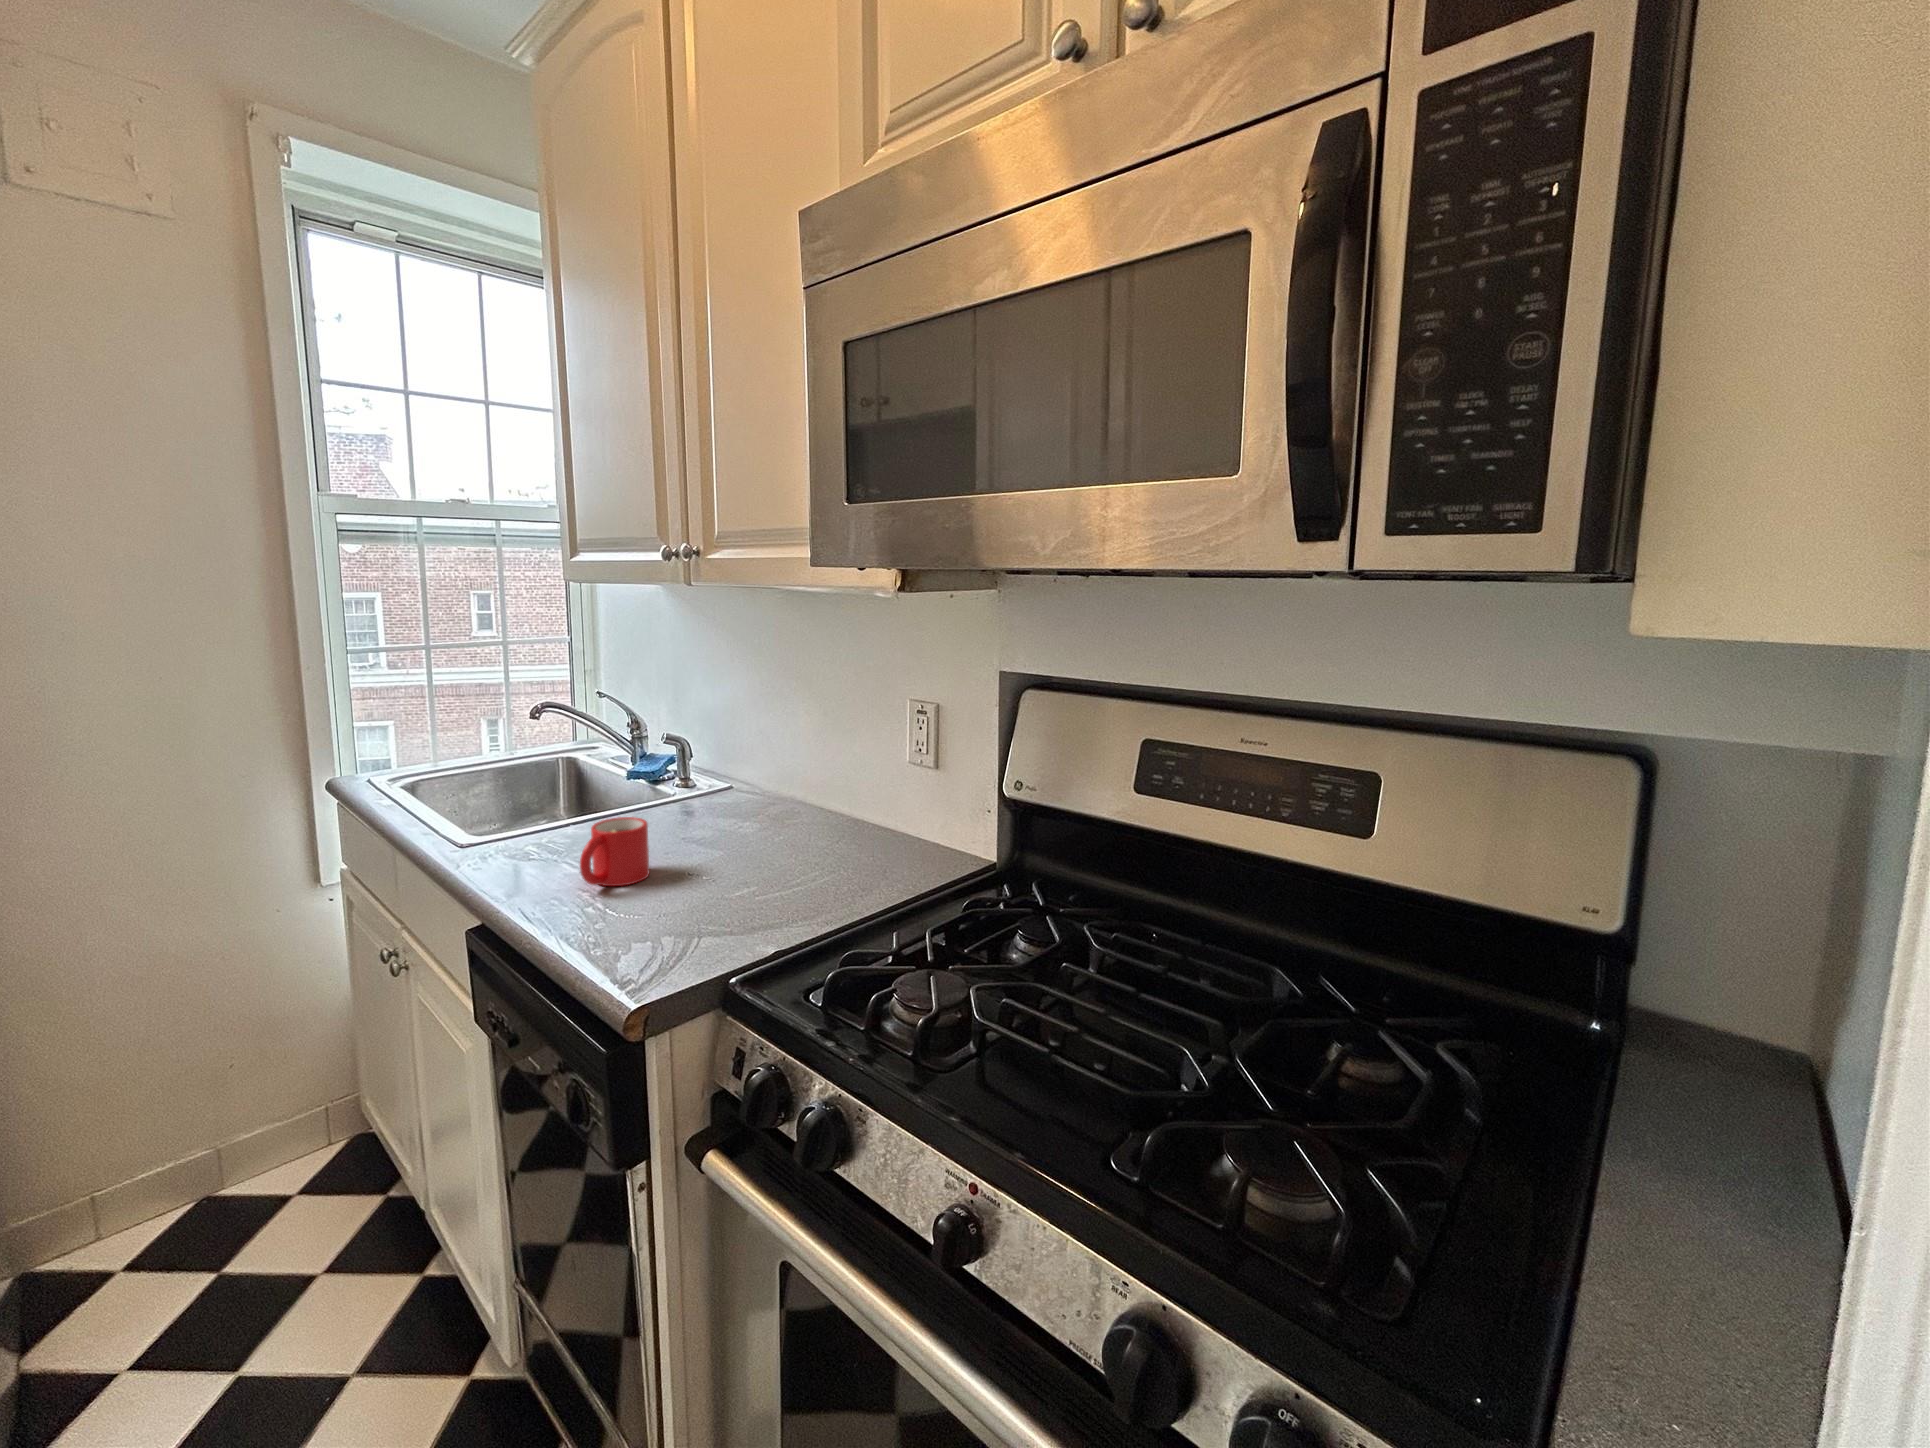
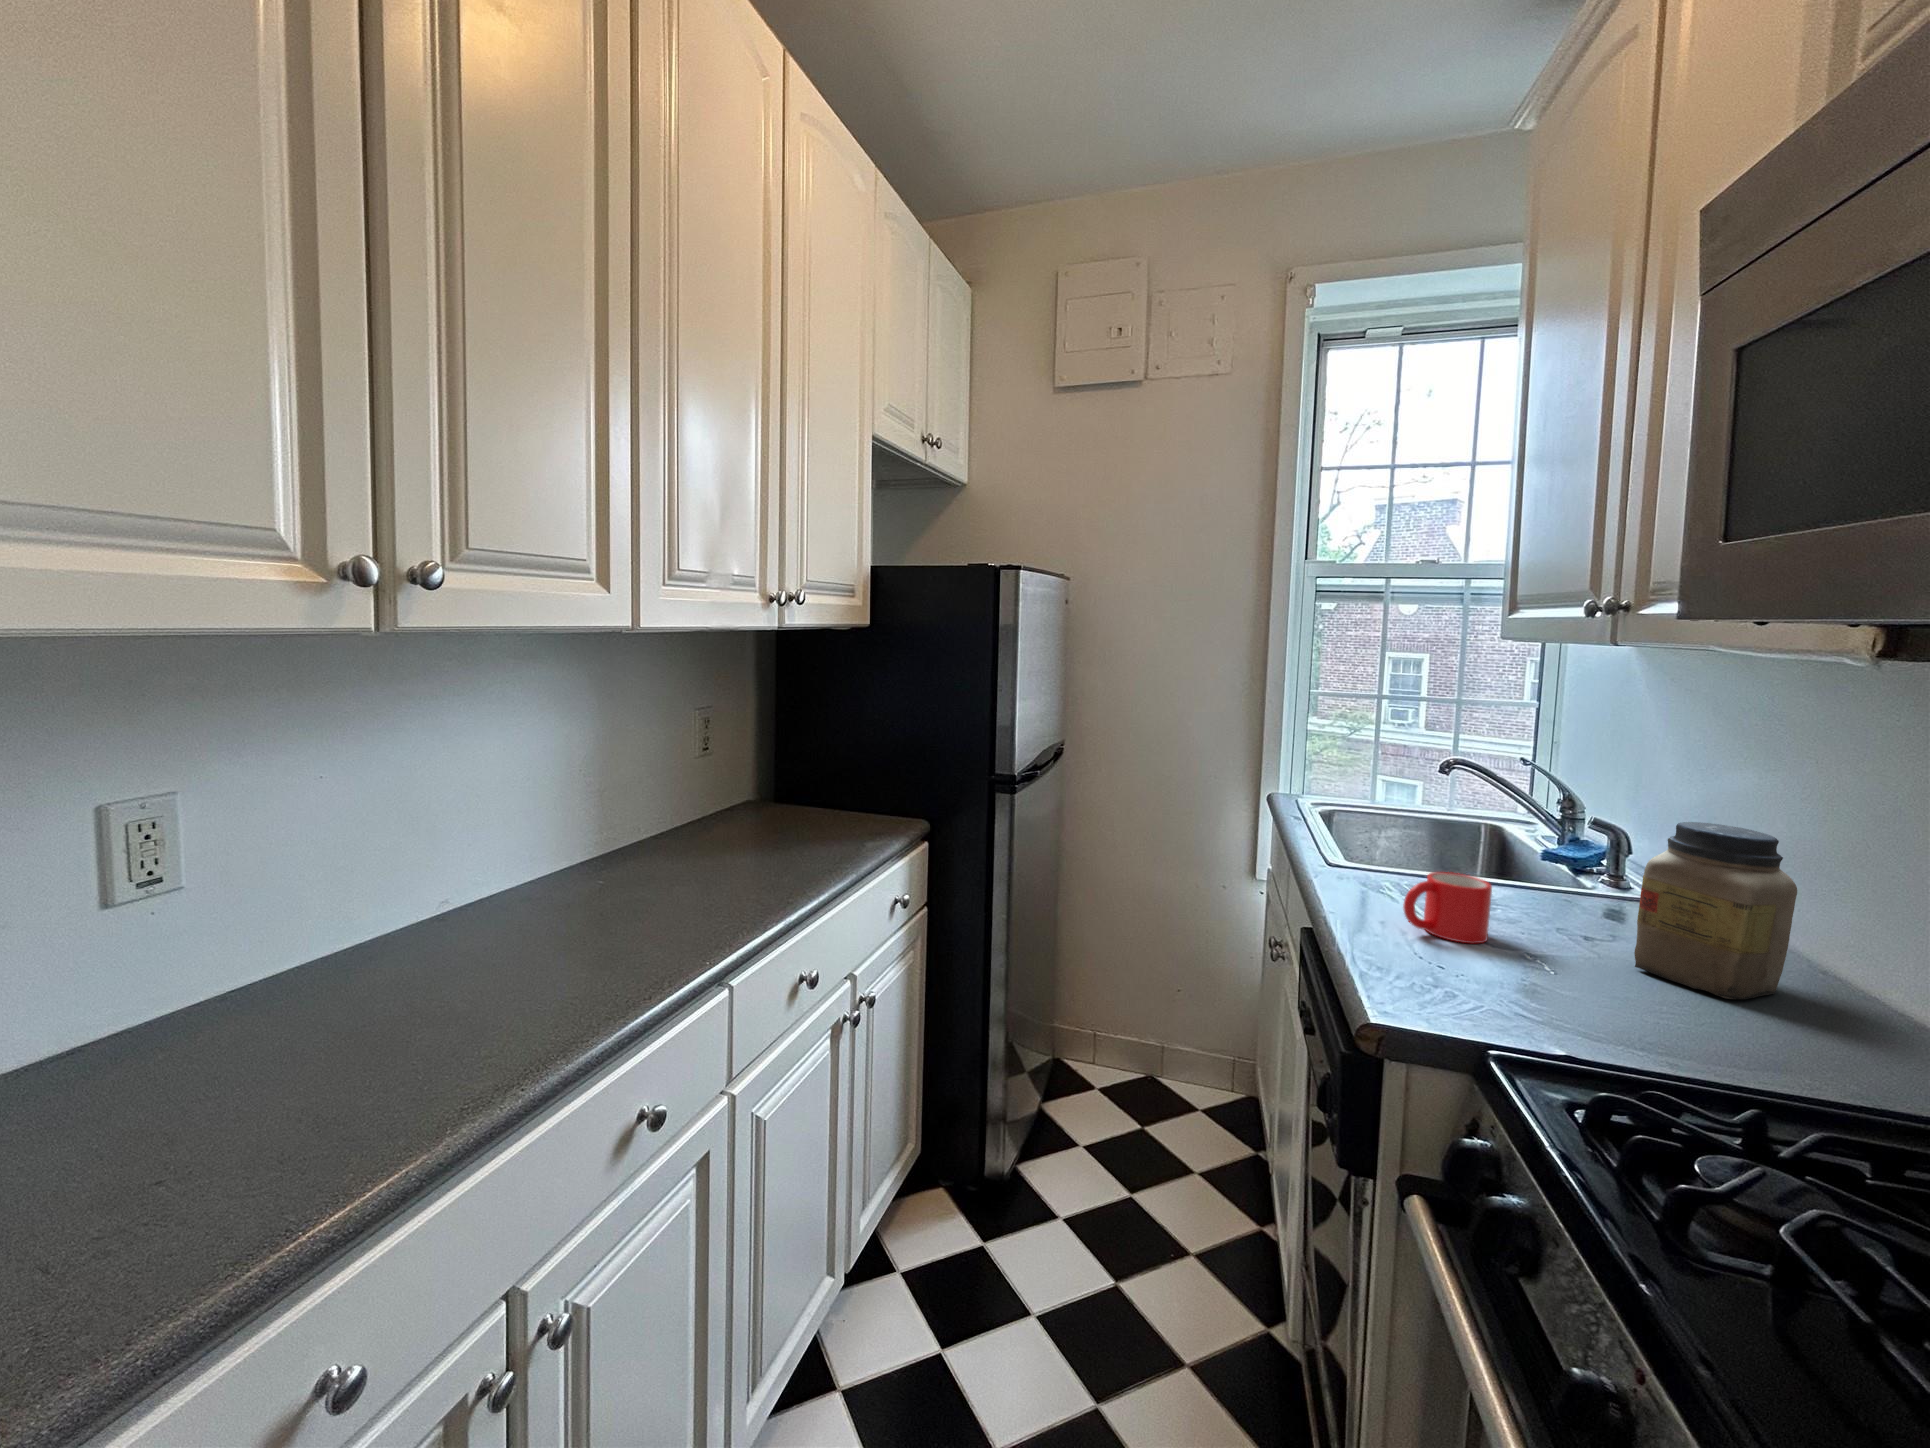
jar: none [749,722,829,854] -> present [1634,822,1797,999]

